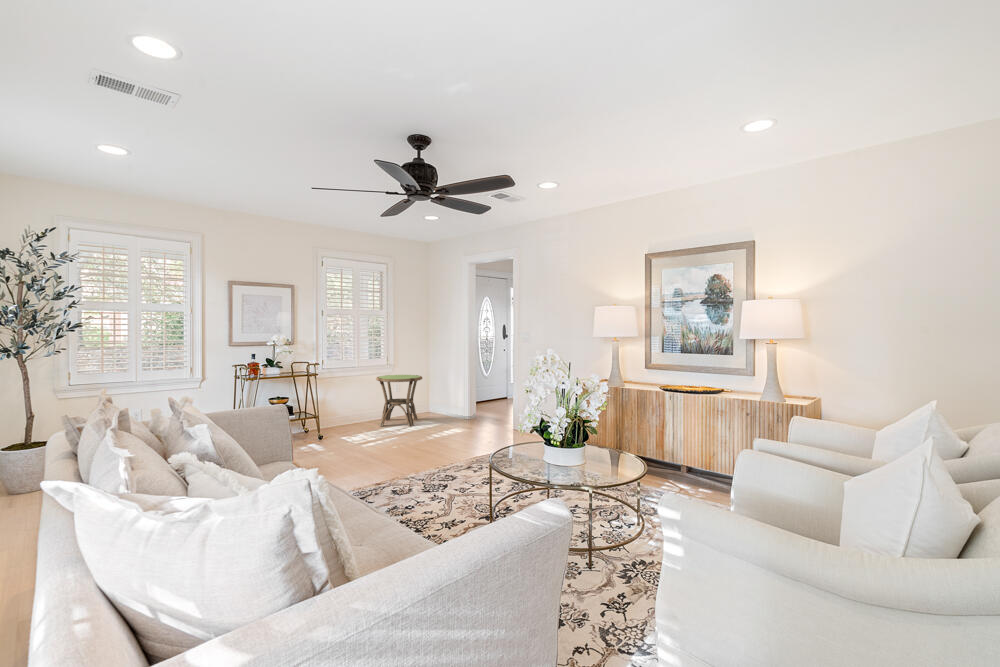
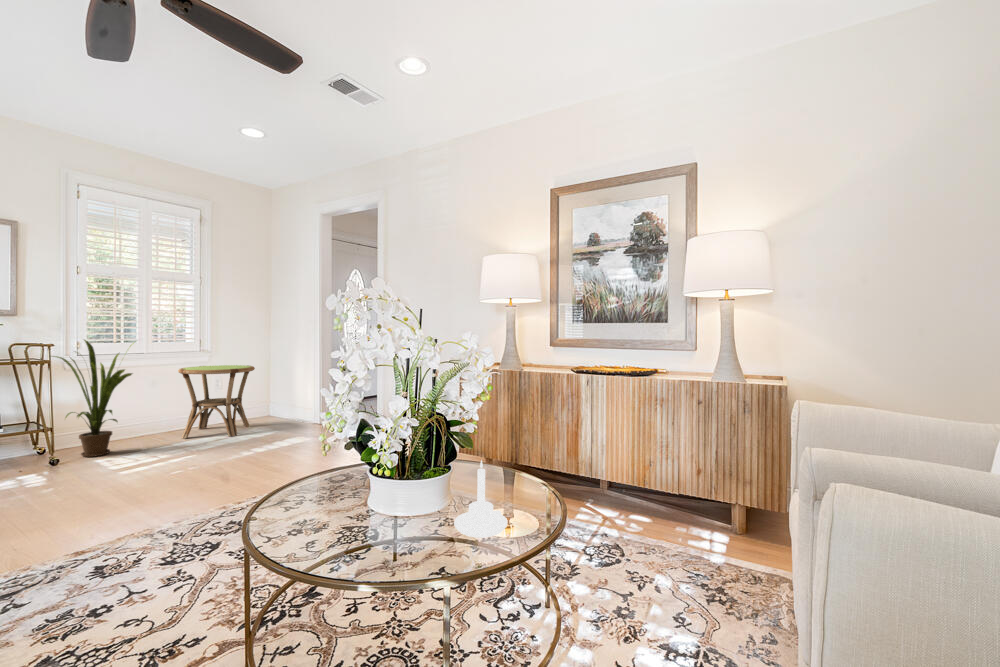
house plant: none [314,358,360,435] -> present [53,340,134,457]
candle holder: none [589,438,614,473] -> present [454,460,507,538]

